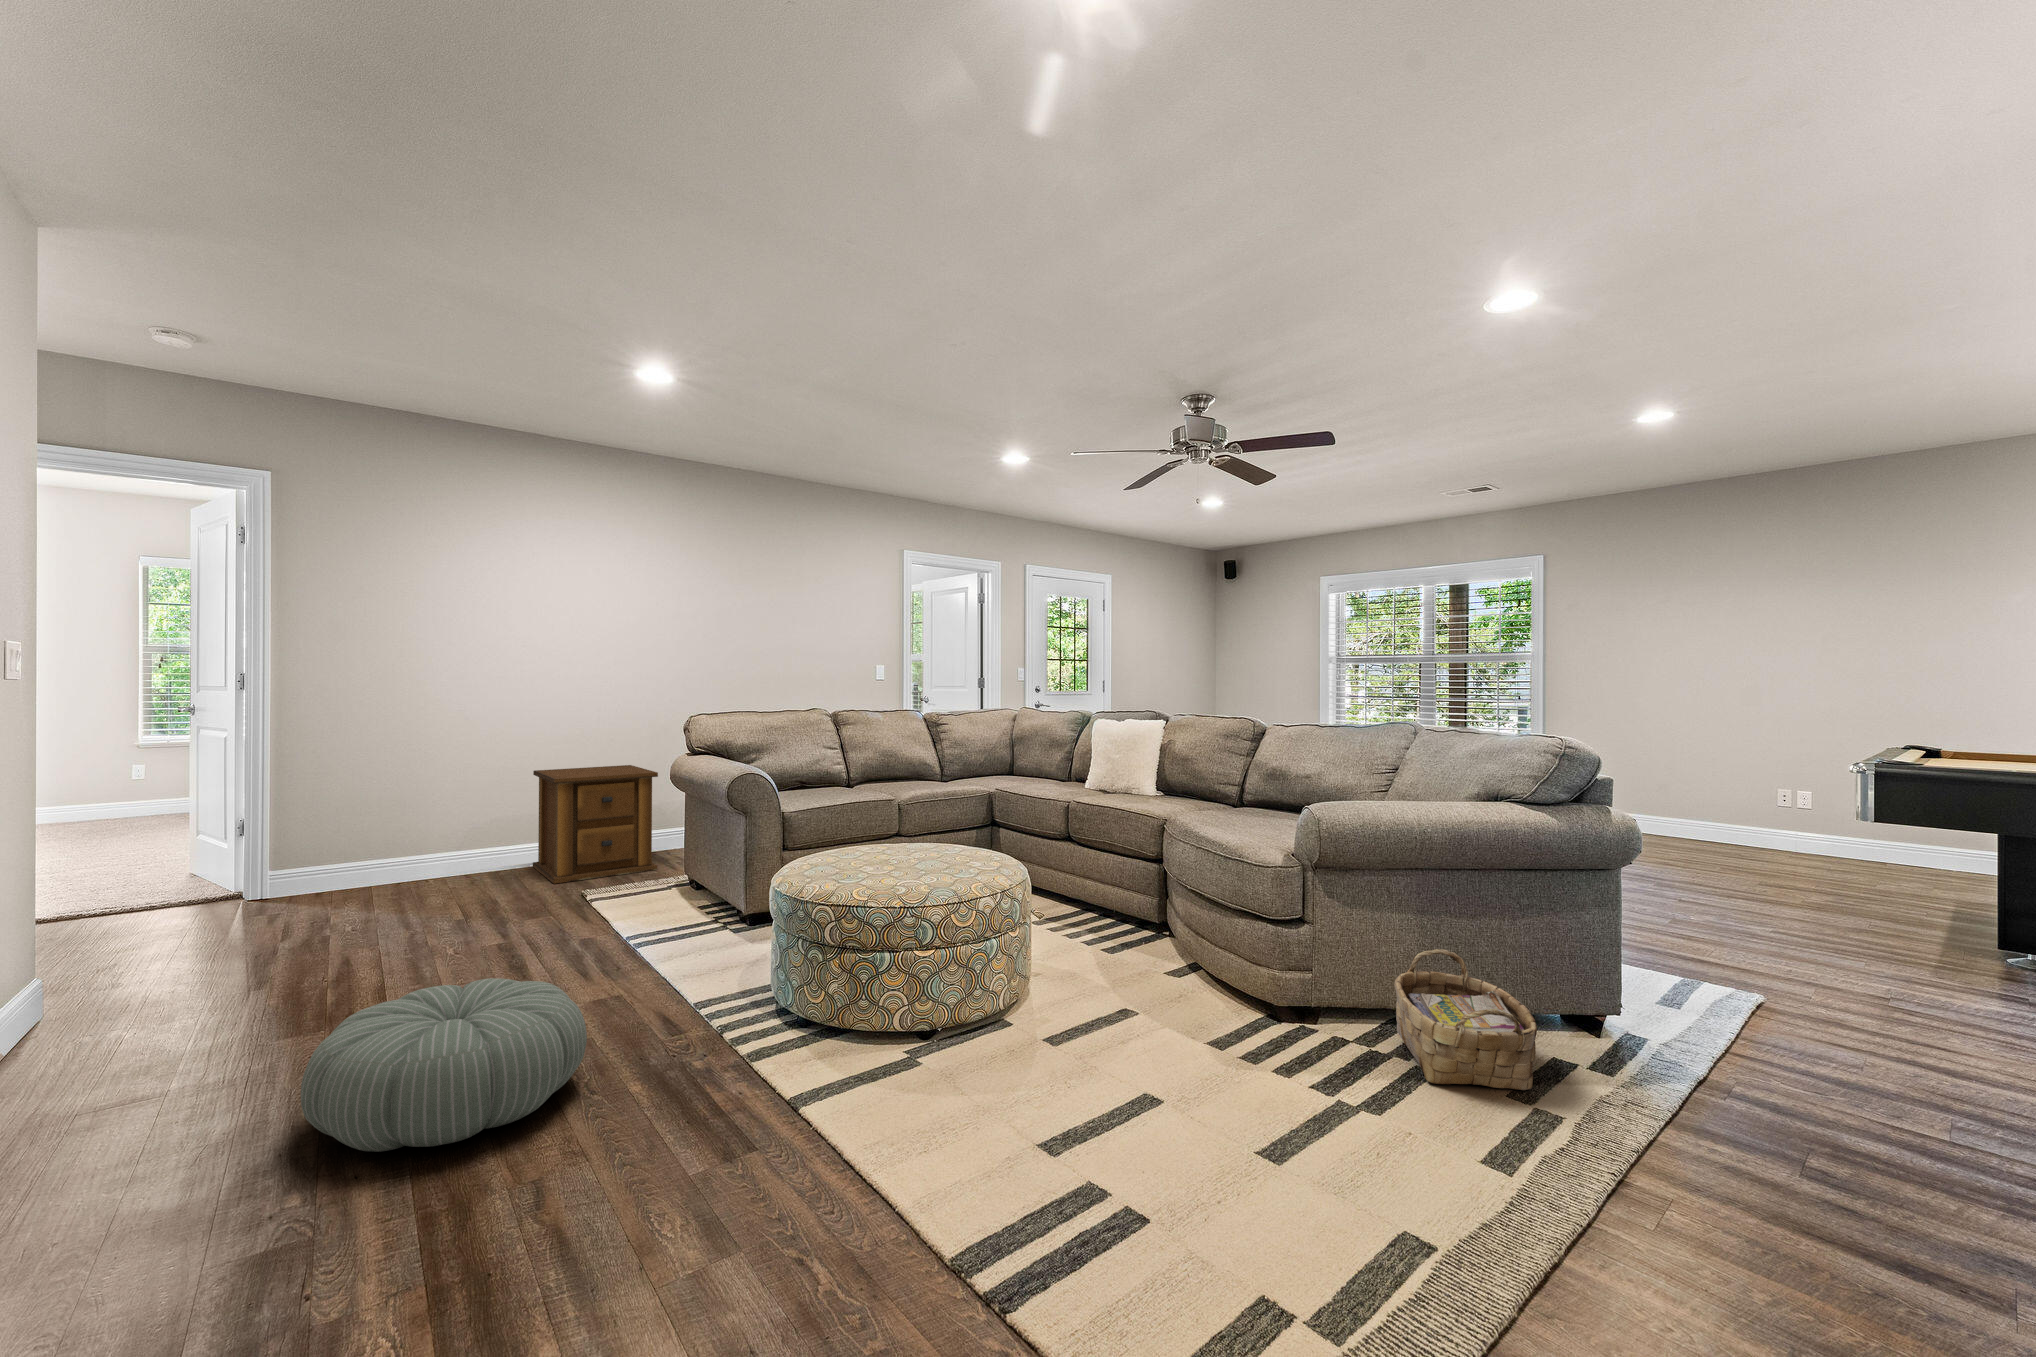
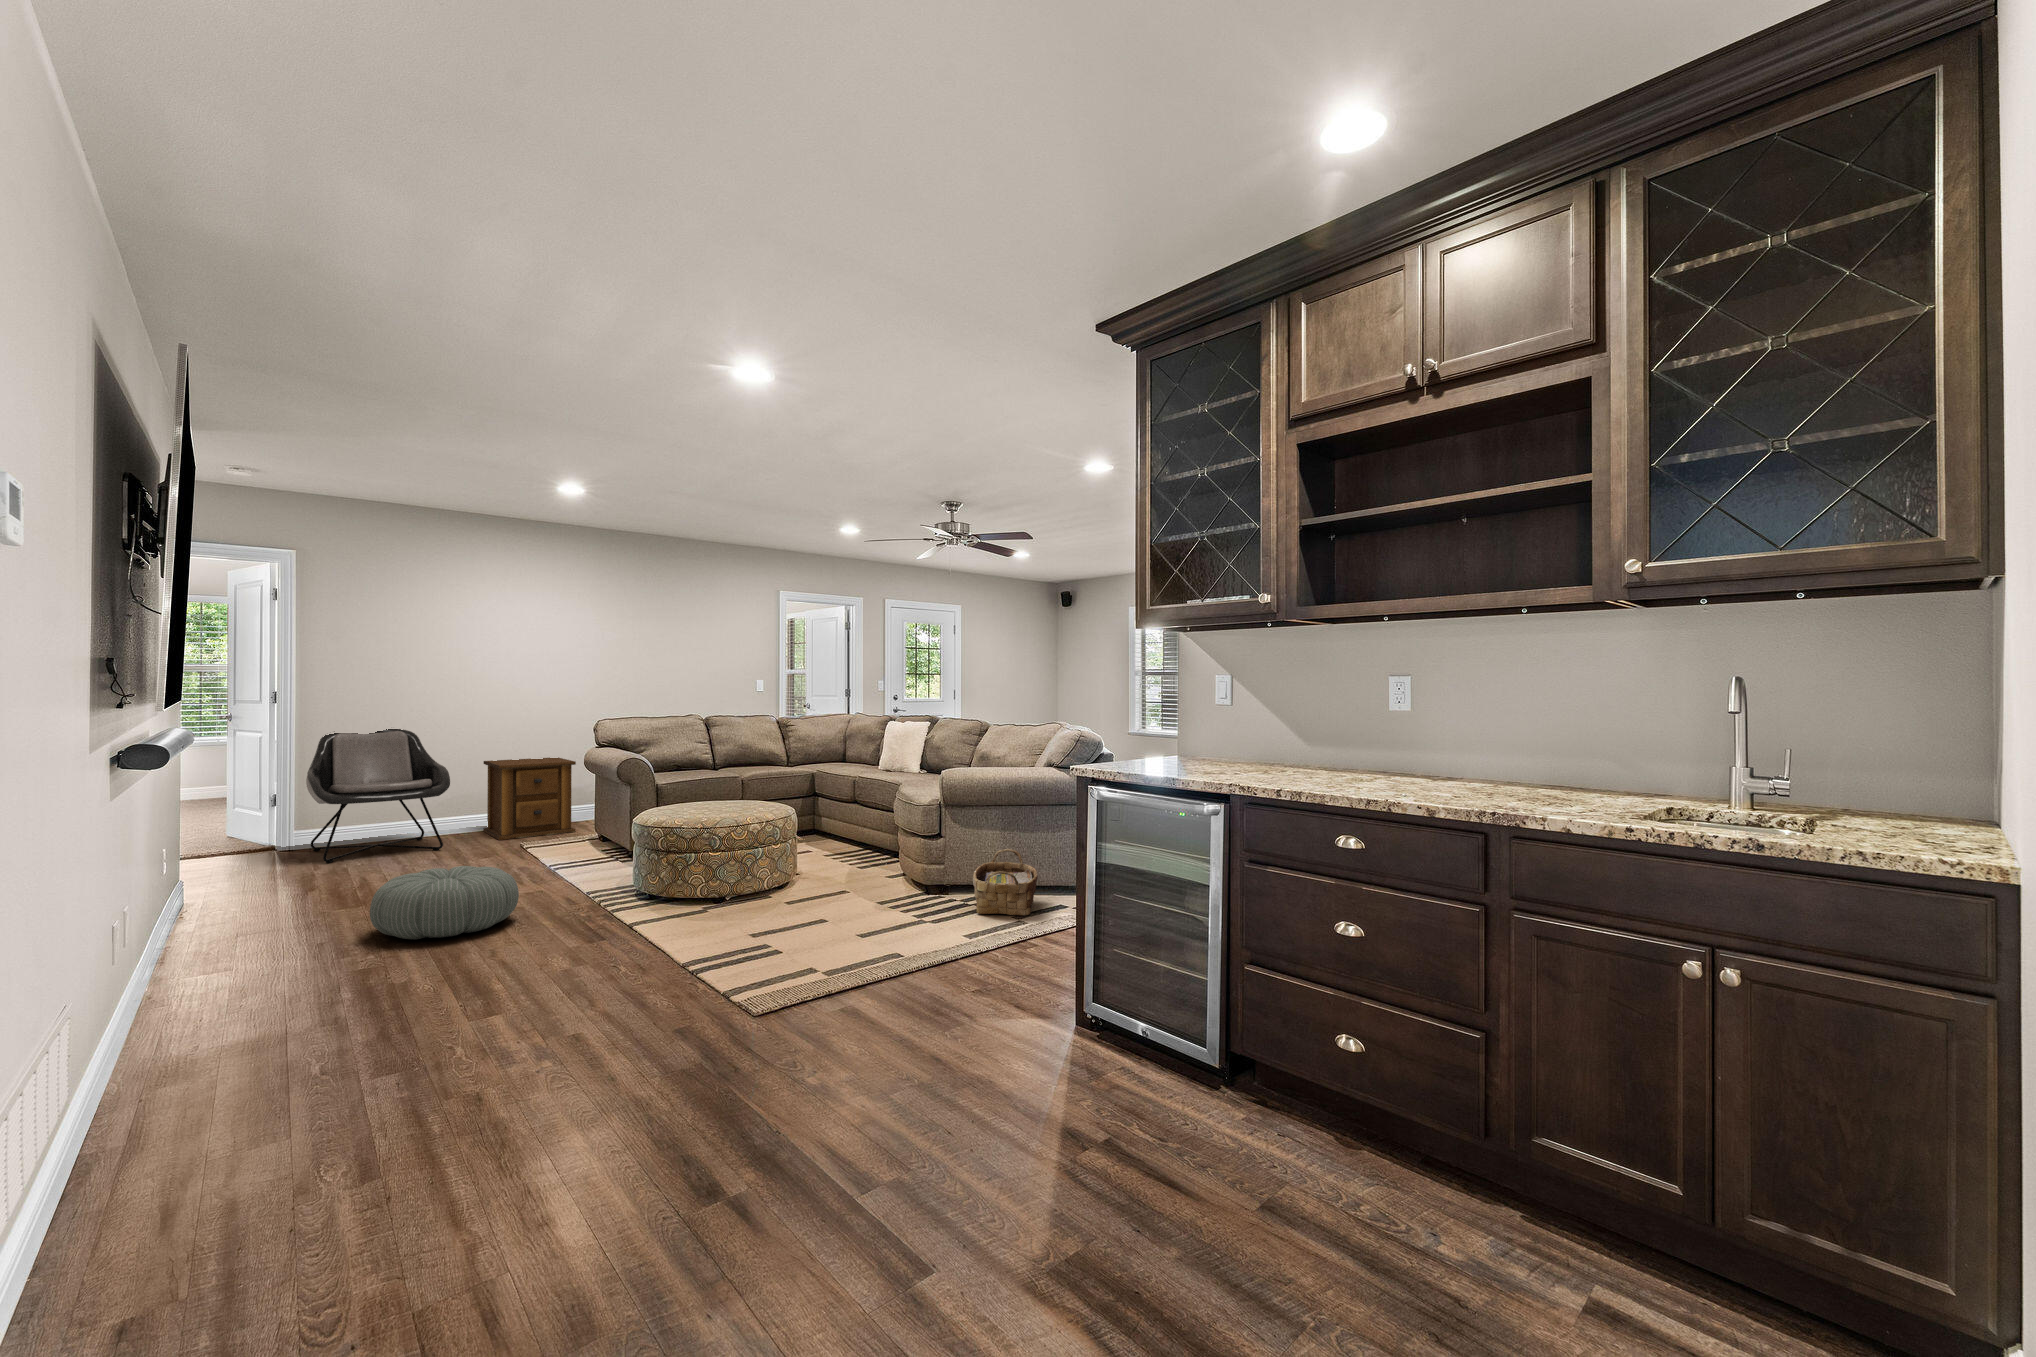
lounge chair: none [276,723,485,927] -> present [306,729,450,863]

